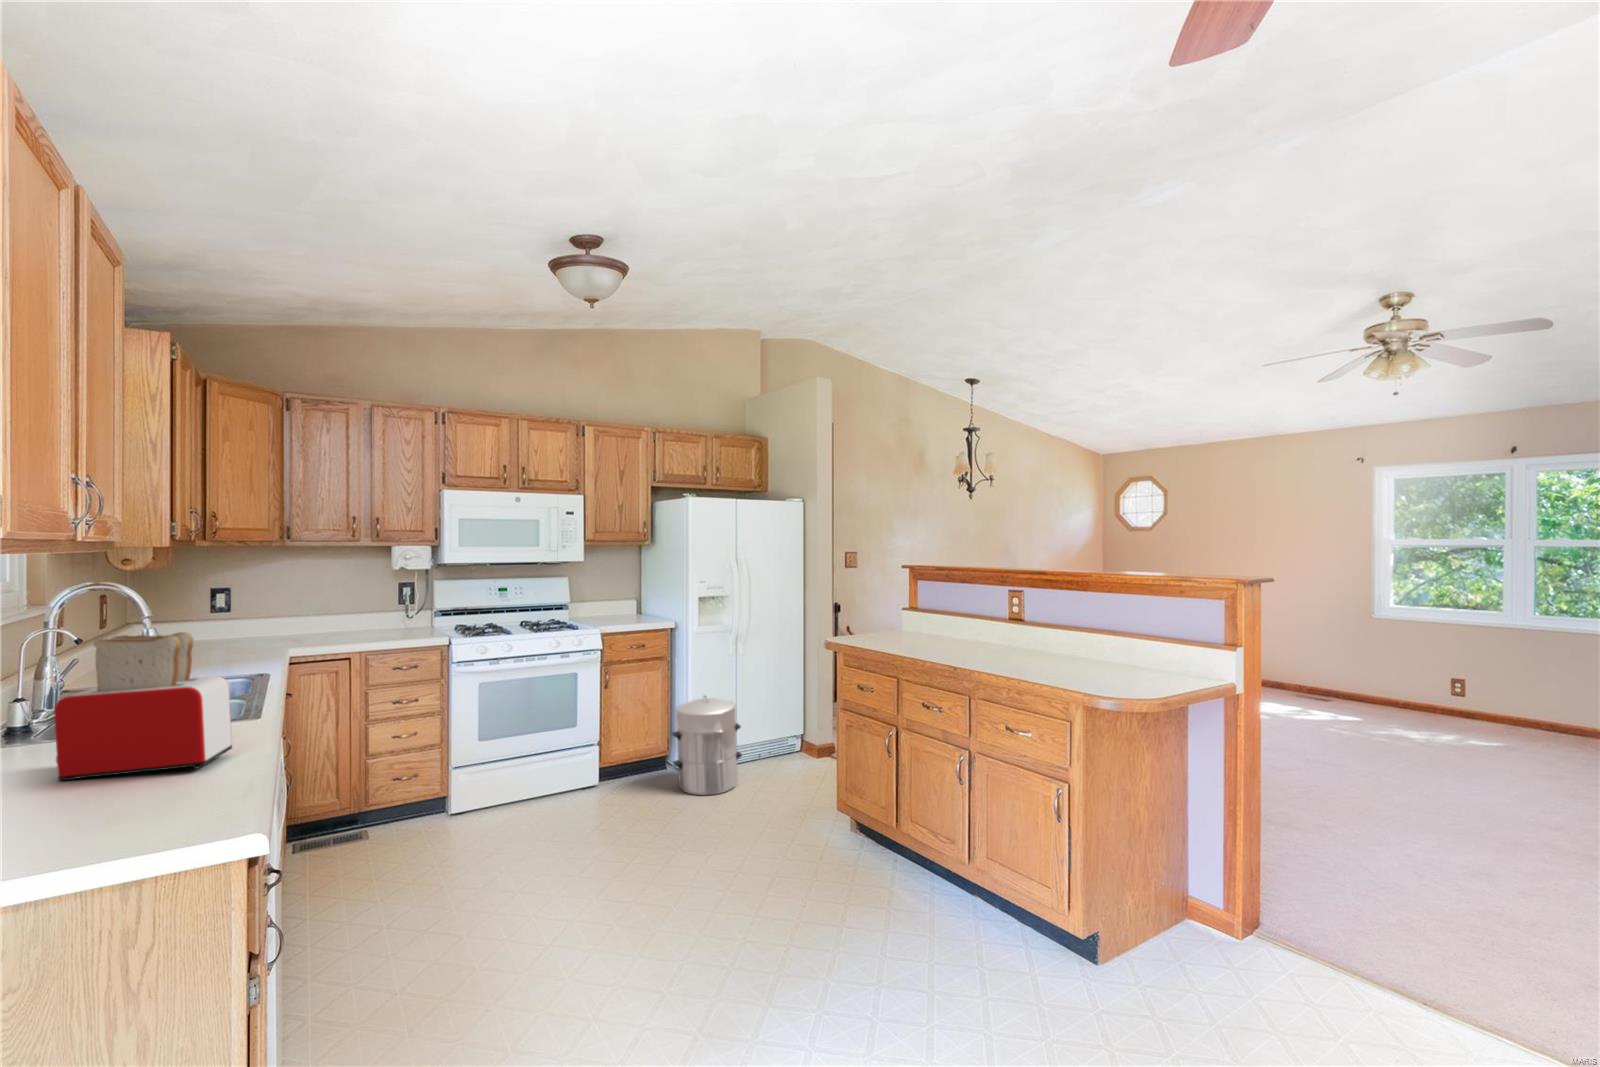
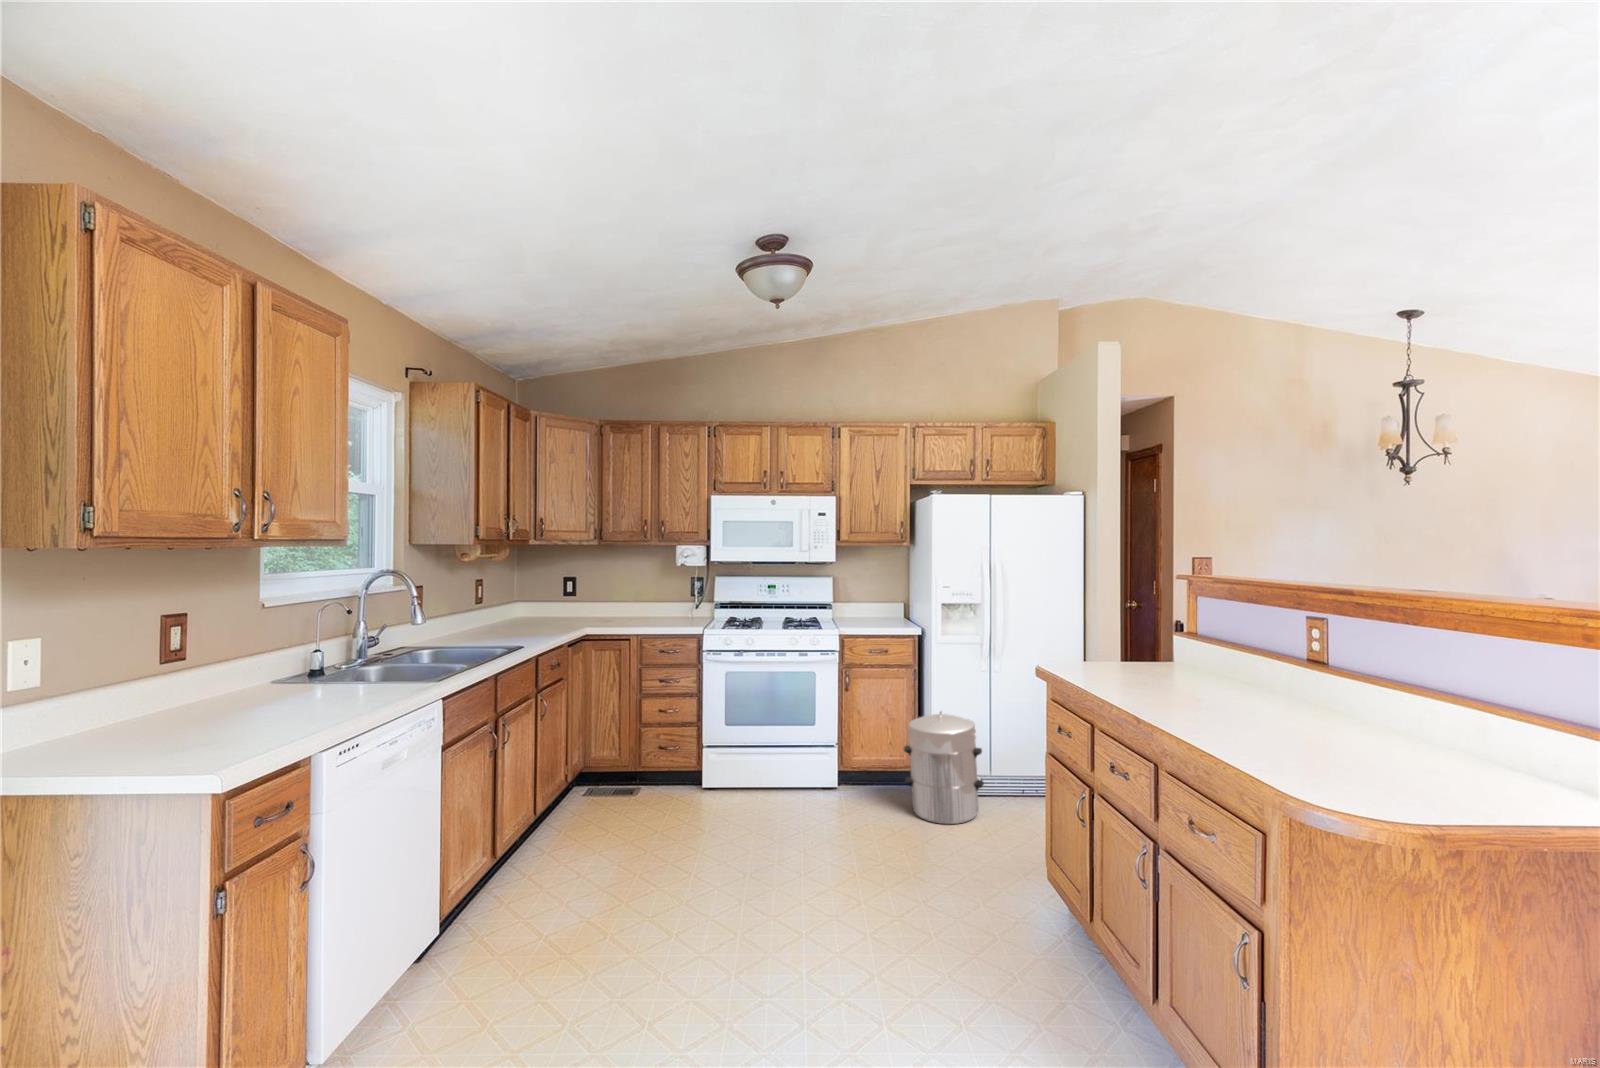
toaster: present [54,632,232,781] -> none [199,606,312,717]

